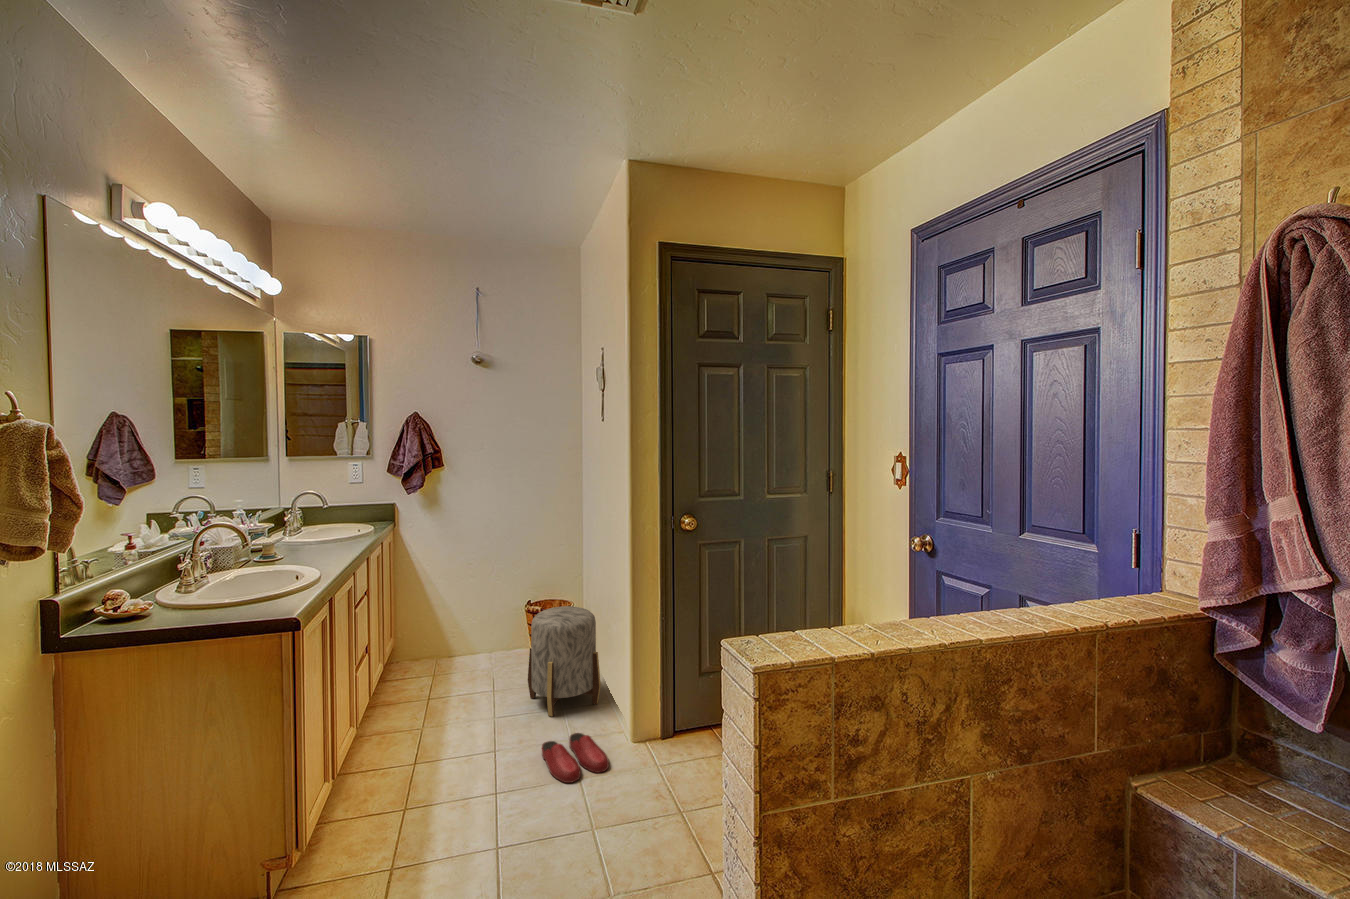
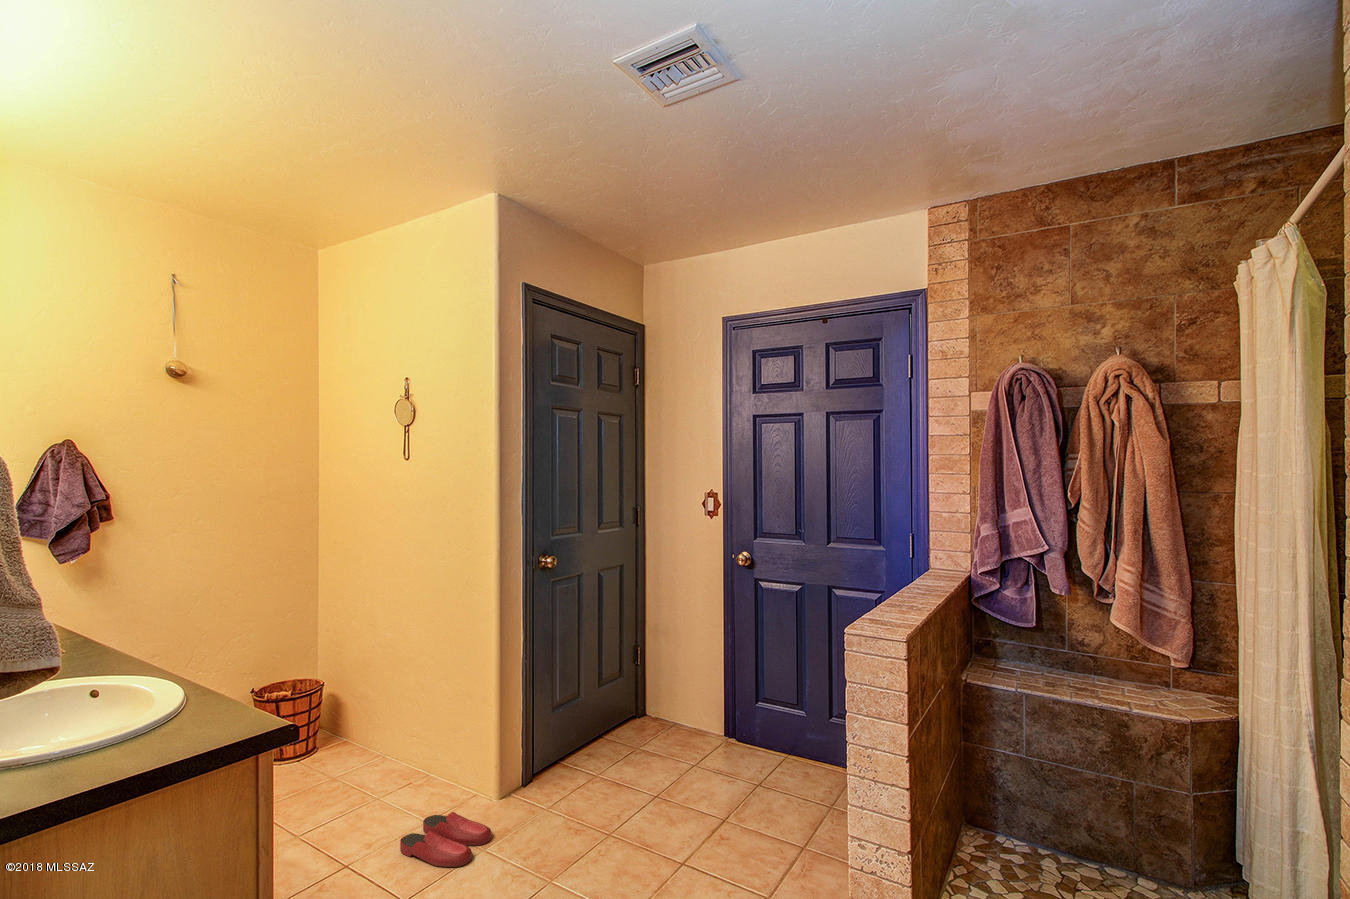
stool: present [528,606,601,716] -> none [314,679,415,815]

